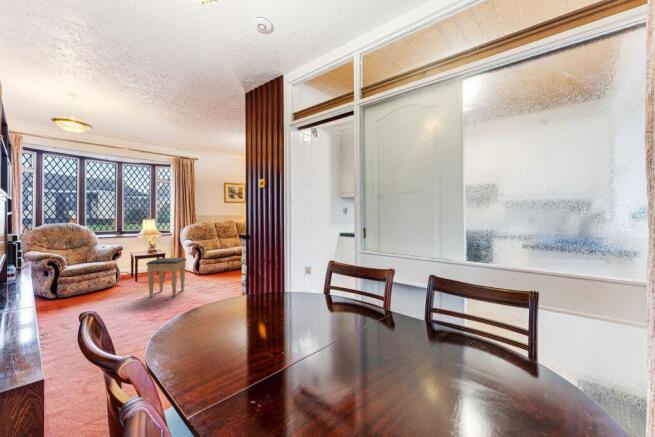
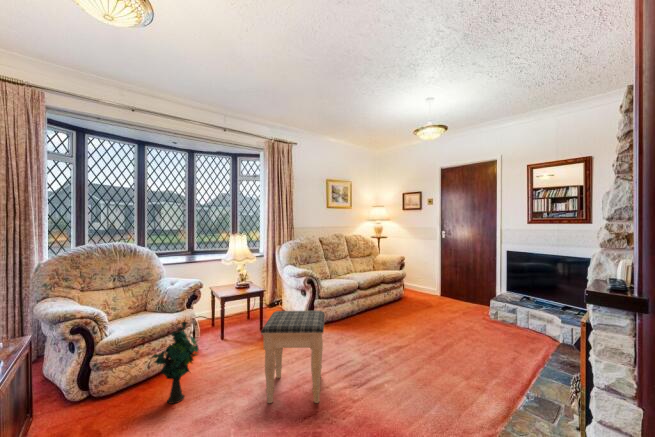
decorative plant: none [90,261,116,298] -> present [152,322,199,404]

